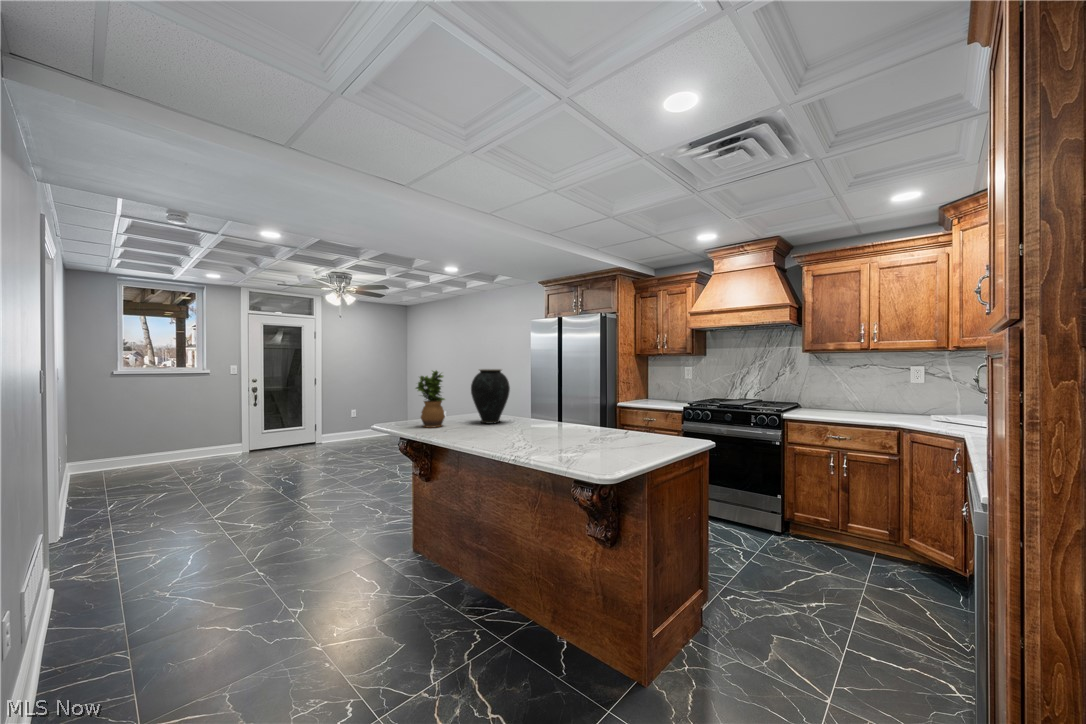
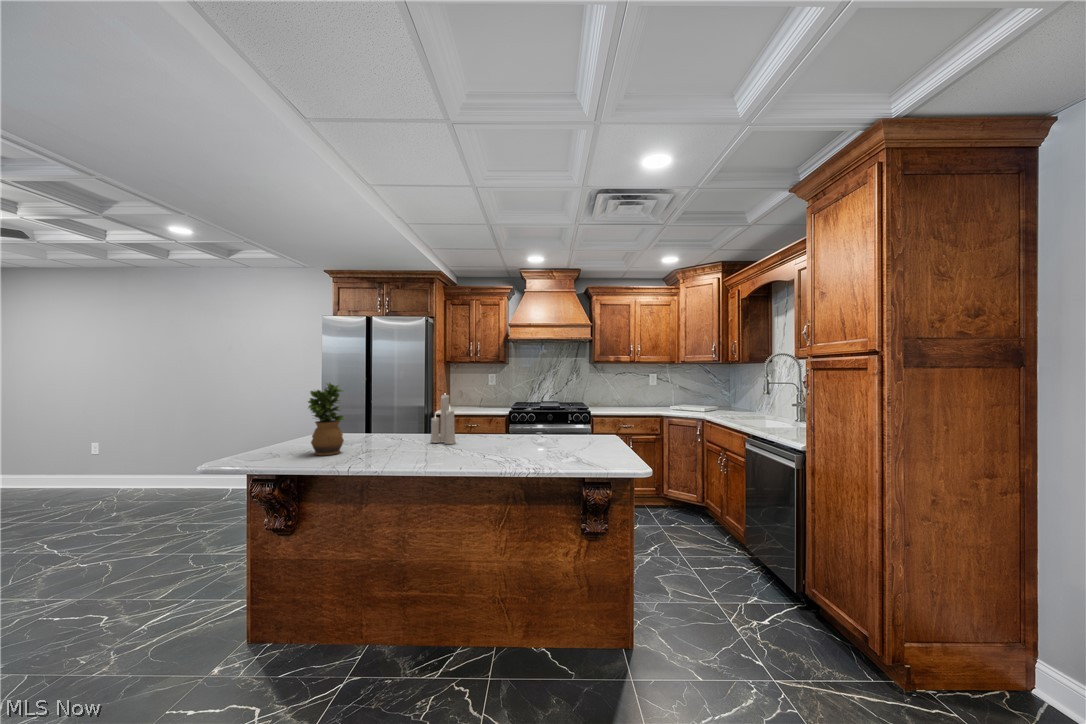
vase: present [471,369,510,424] -> none [360,380,407,443]
candle: none [516,375,533,430] -> present [430,395,456,444]

